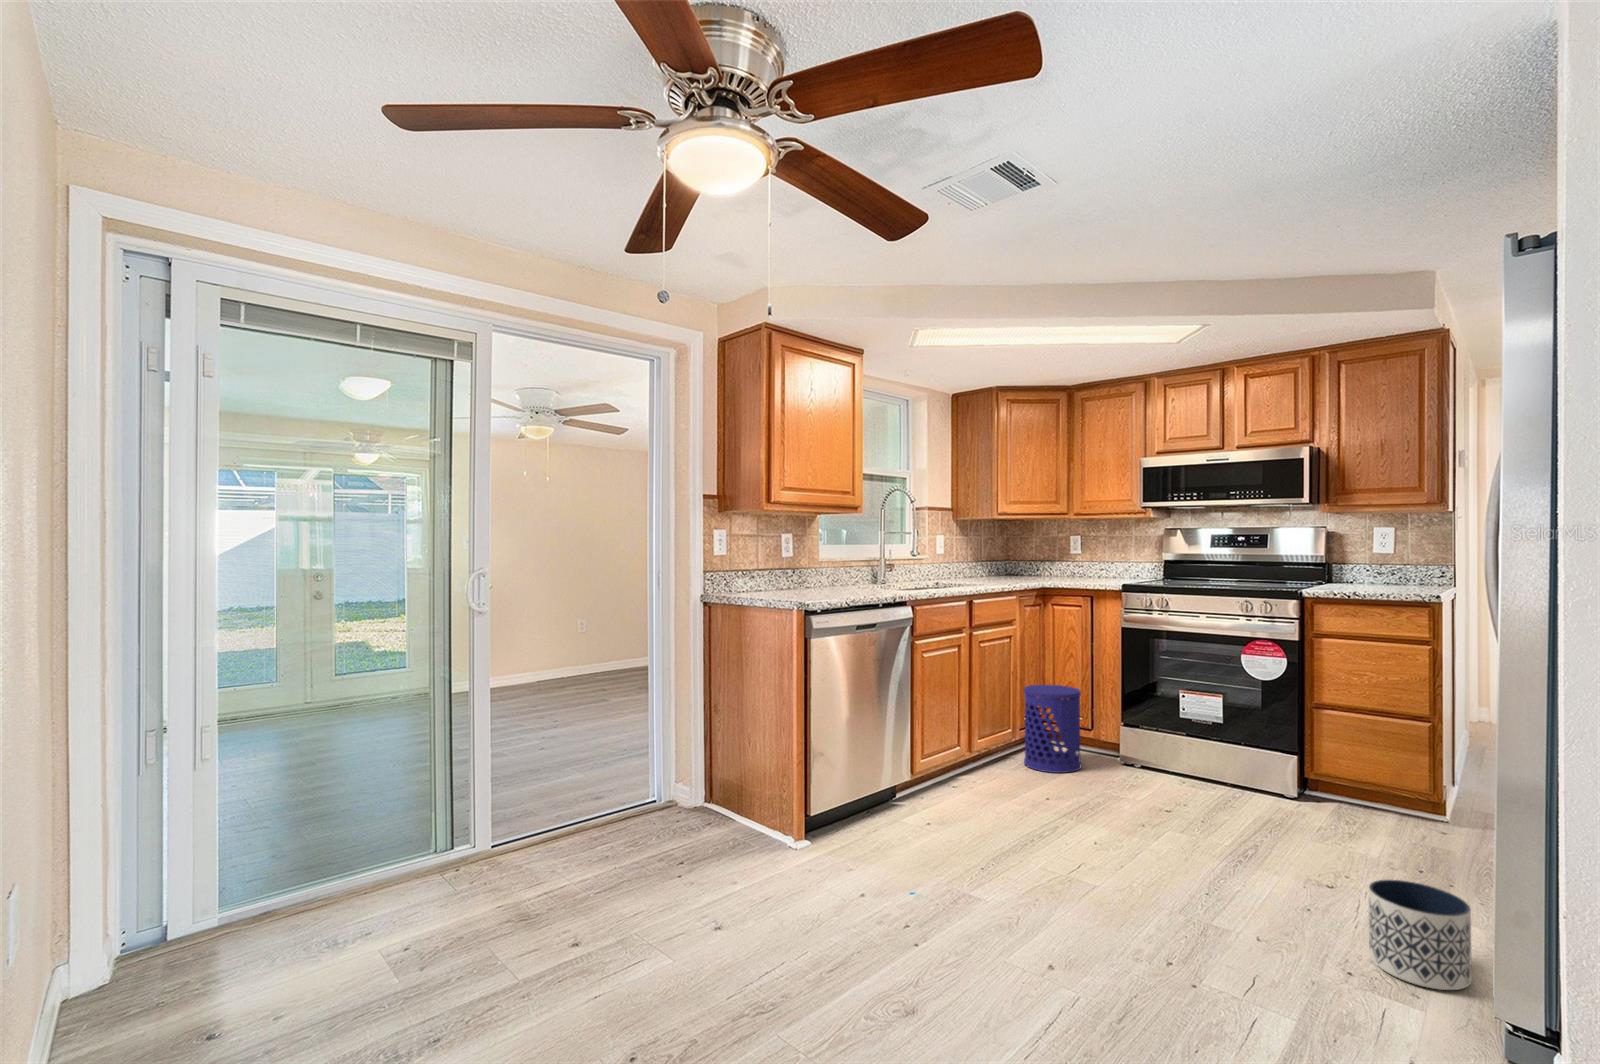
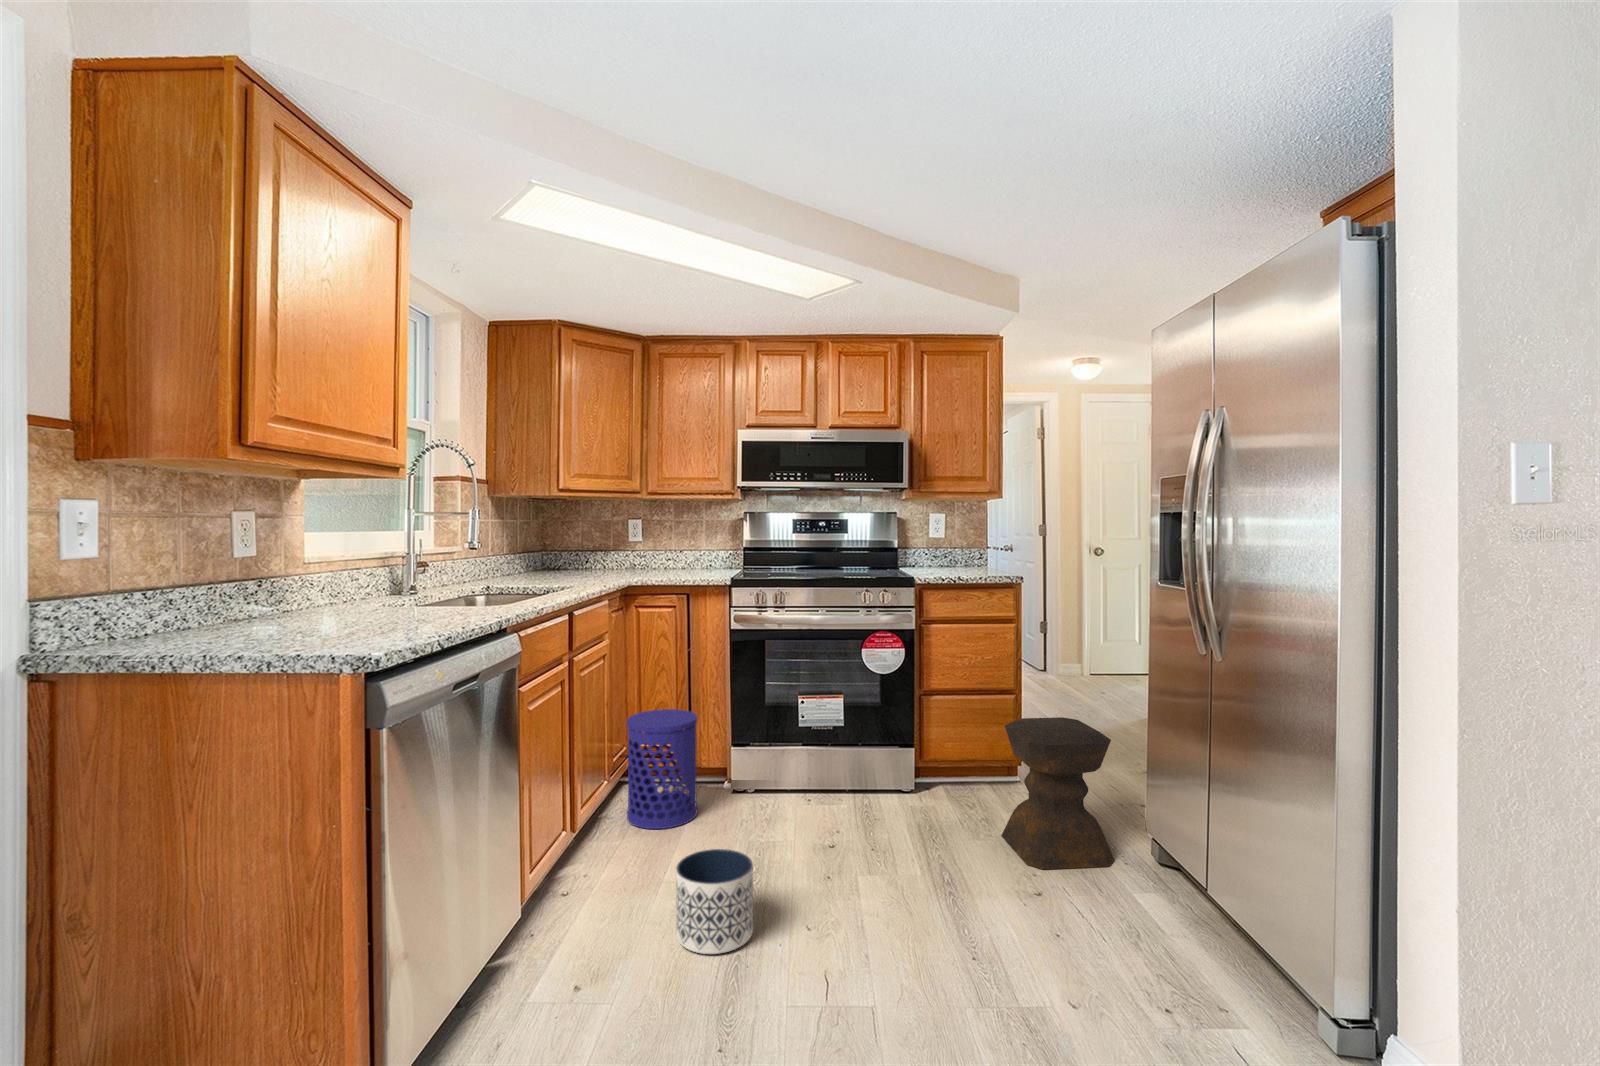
stool: none [1342,733,1458,891] -> present [1002,717,1114,869]
planter: present [1369,880,1472,990] -> present [676,849,753,954]

